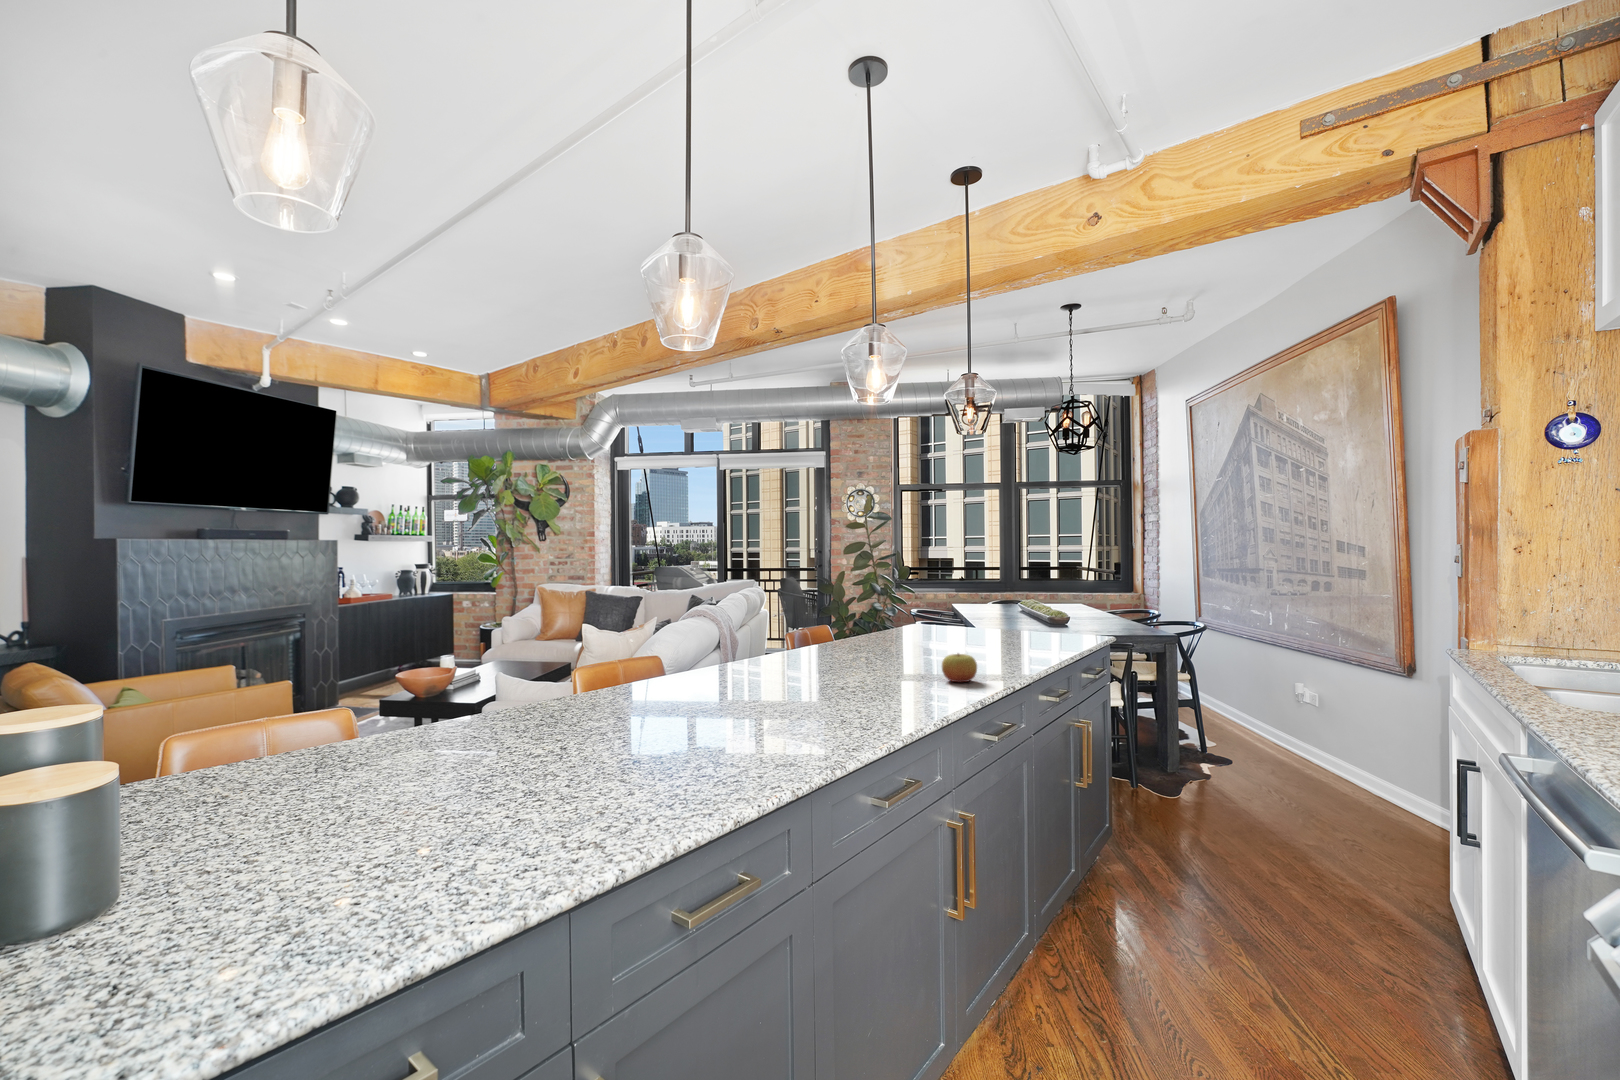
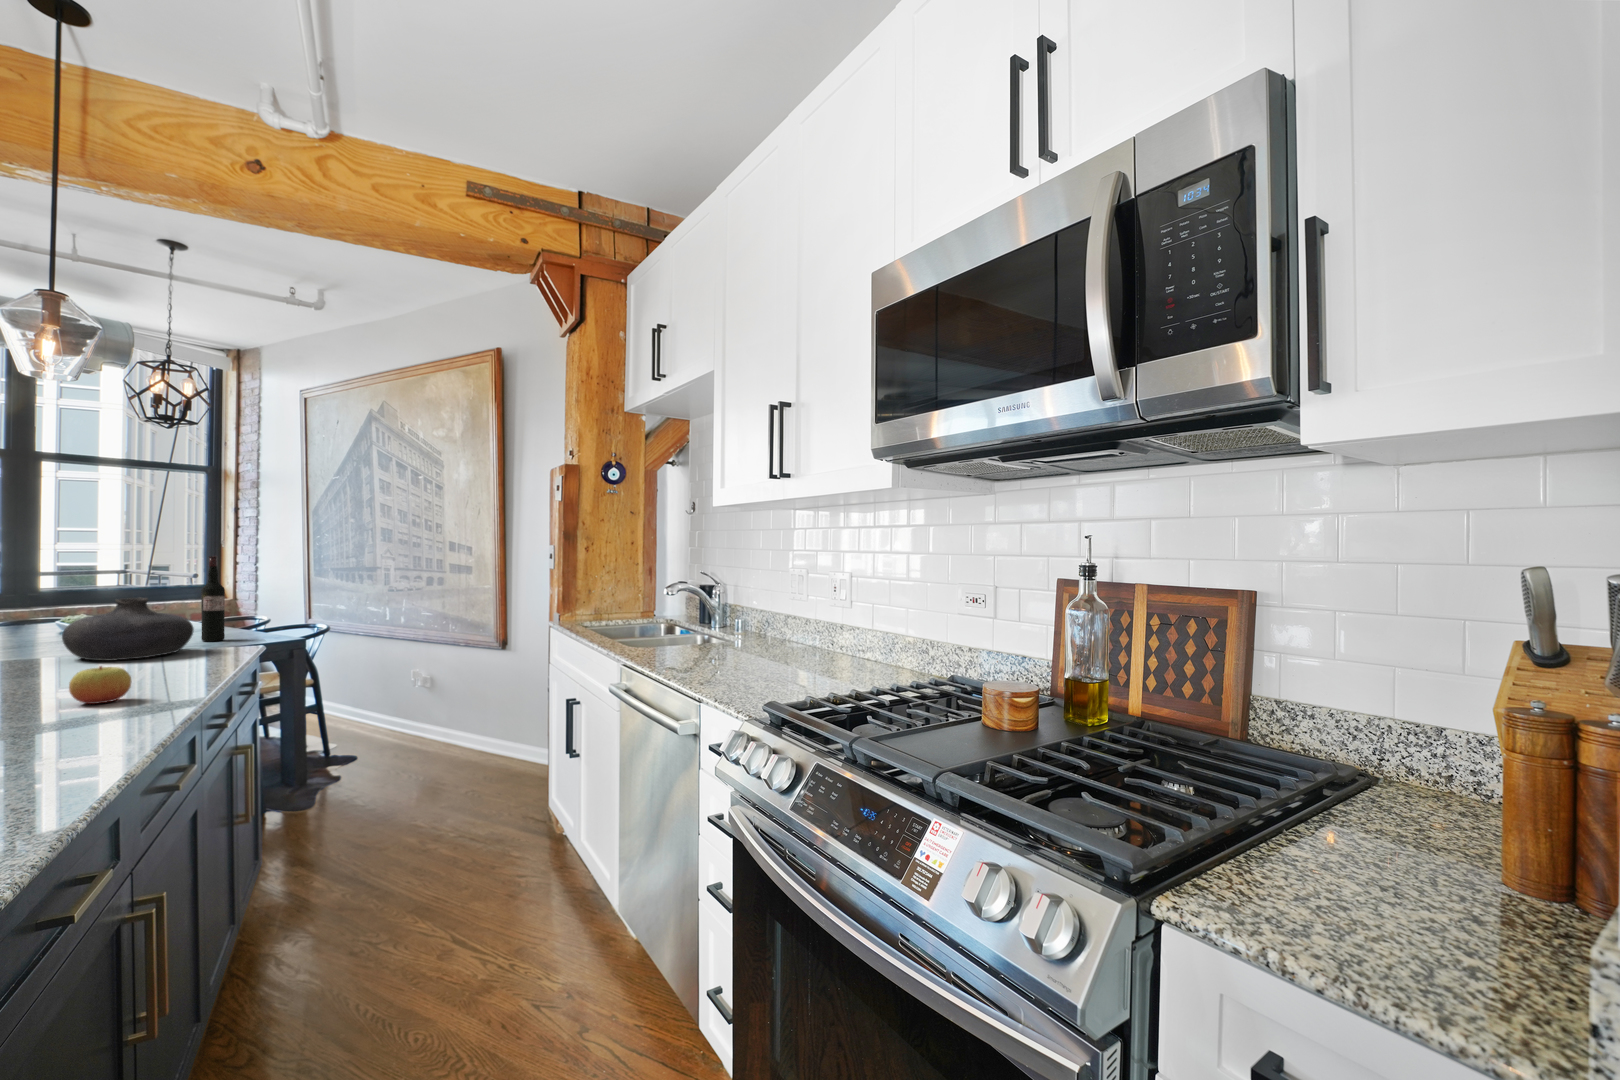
wine bottle: none [1070,562,1088,635] -> present [201,556,225,641]
vase: none [976,596,1056,645] -> present [62,598,194,661]

